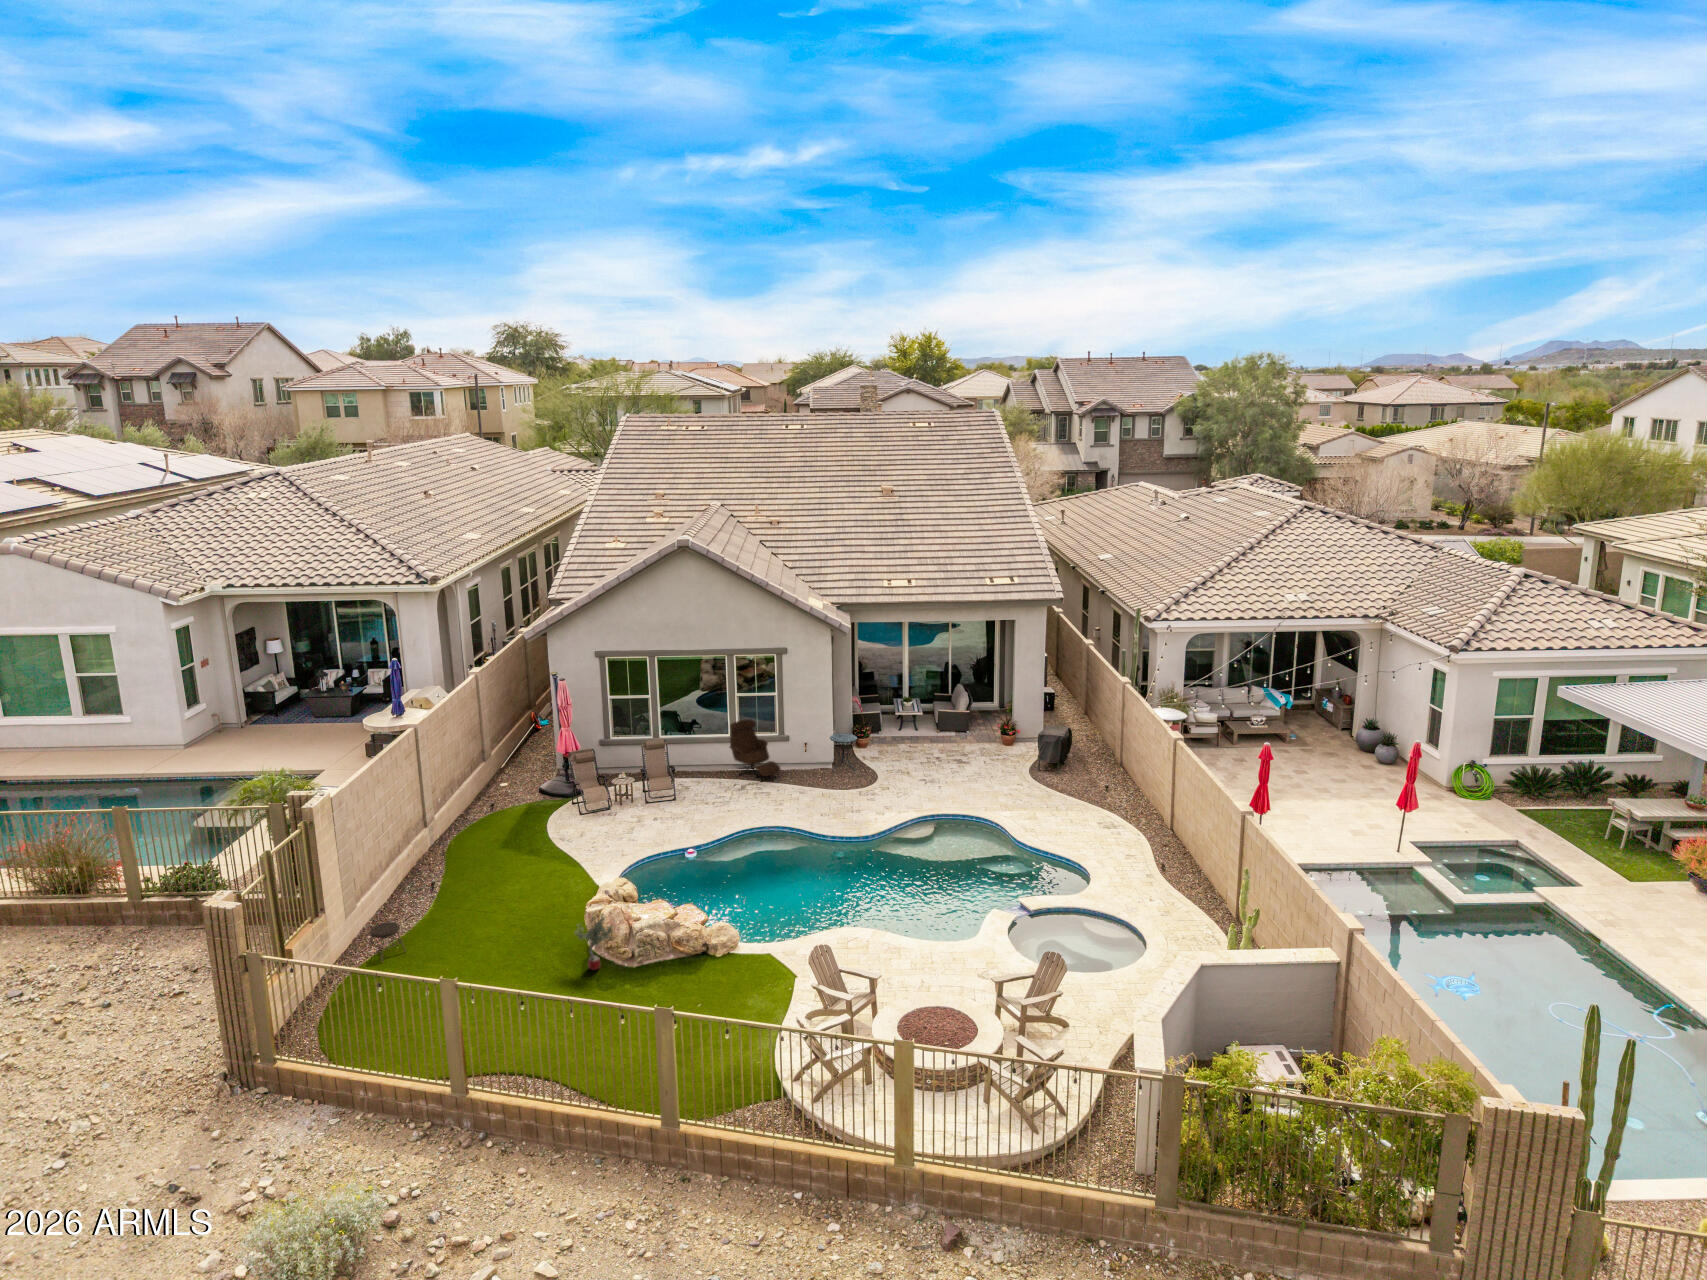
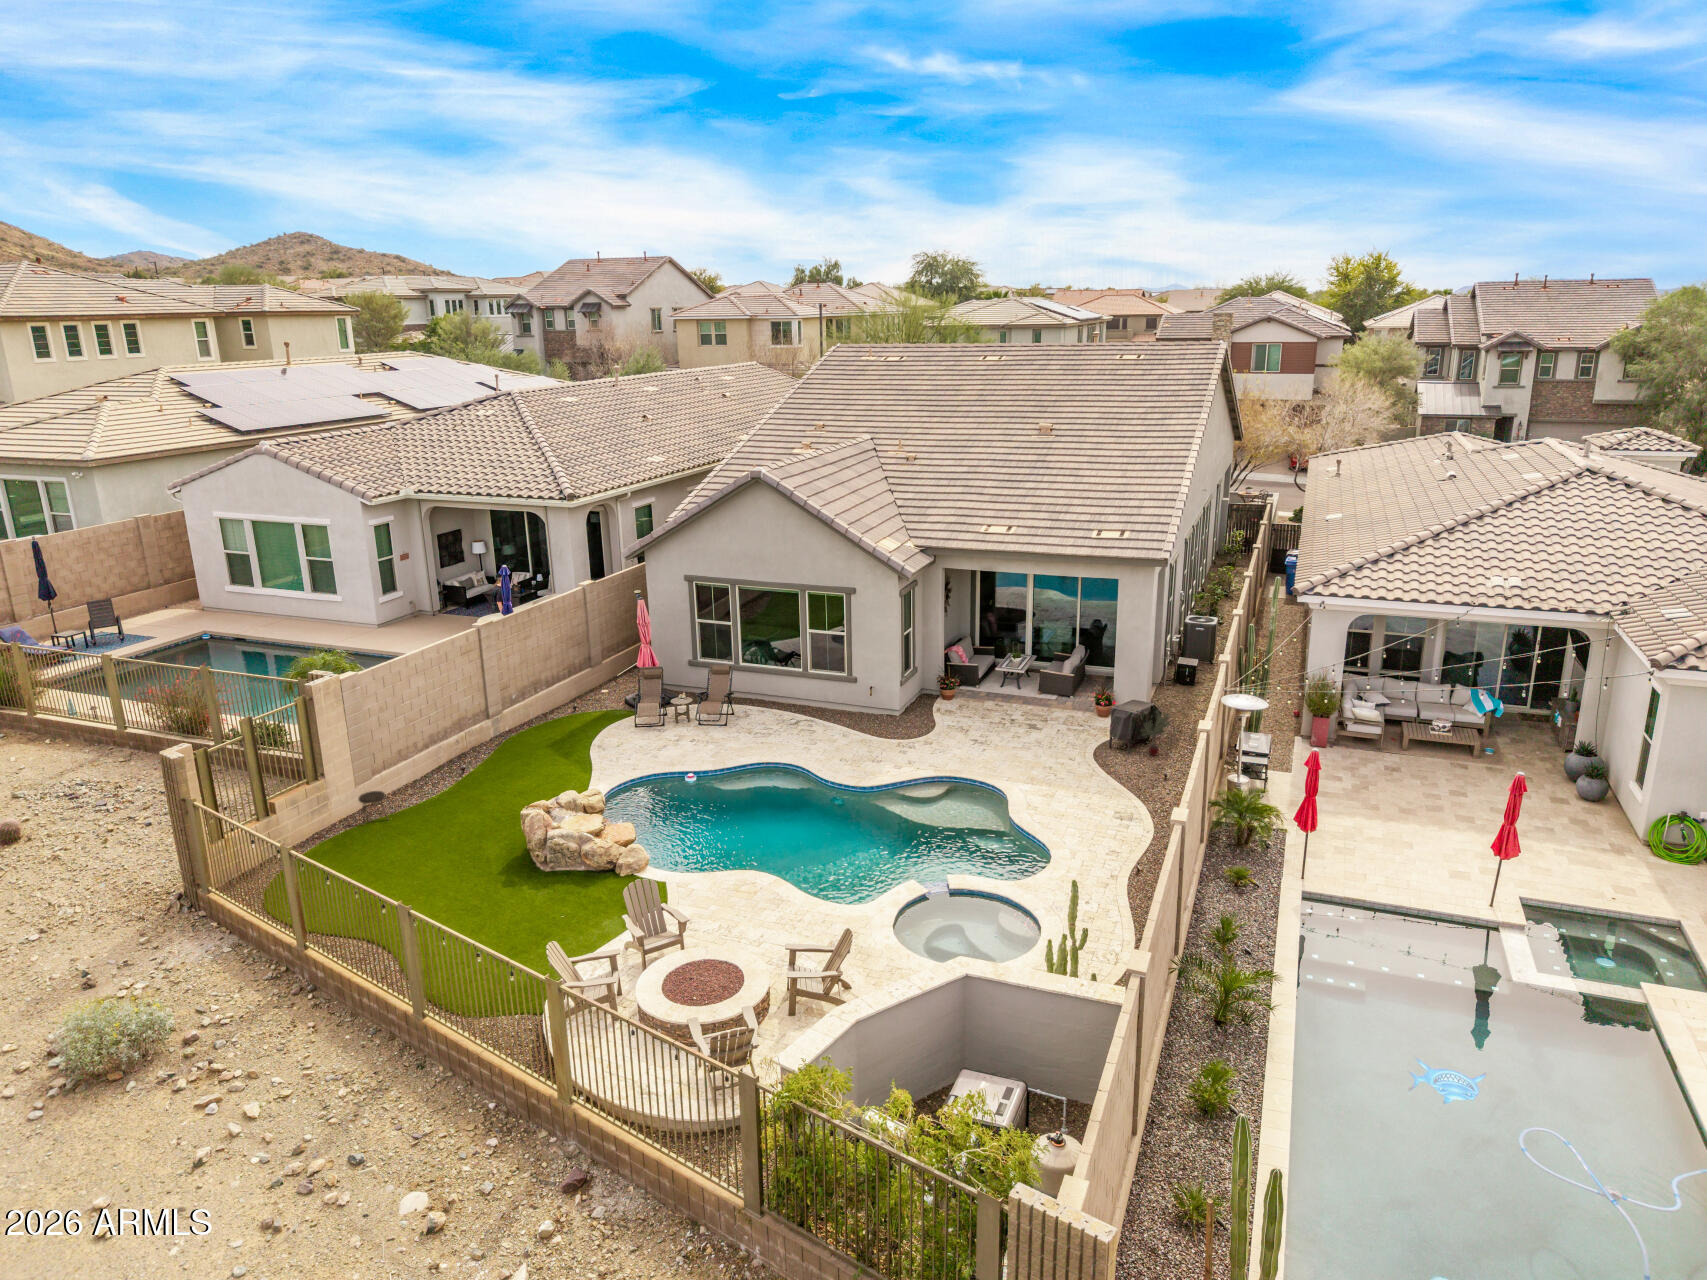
lounge chair: present [730,719,781,780] -> none [795,656,838,722]
side table: present [830,733,857,771] -> none [894,682,923,723]
potted tree: present [575,914,613,970] -> present [1141,710,1170,756]

